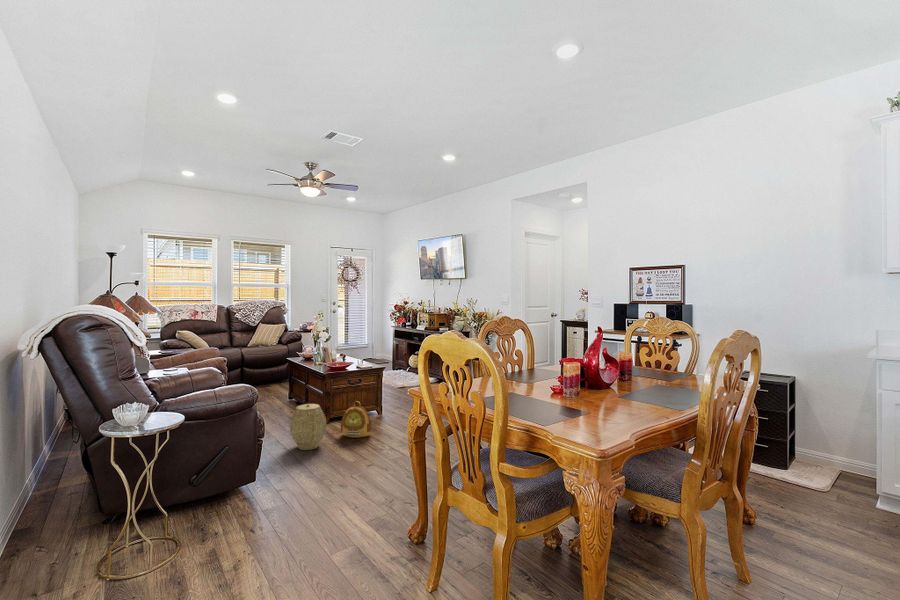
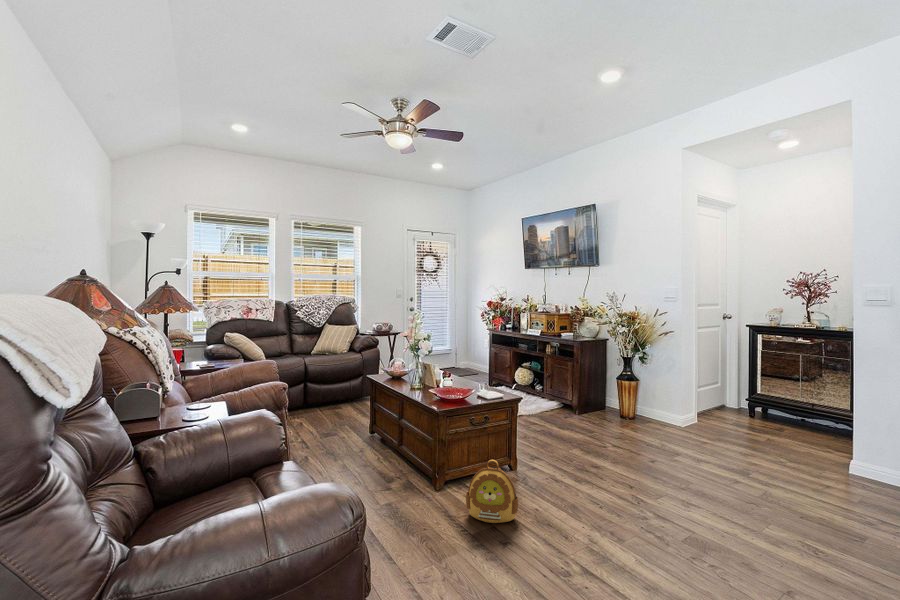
woven basket: present [290,404,326,450] -> none [391,466,450,551]

